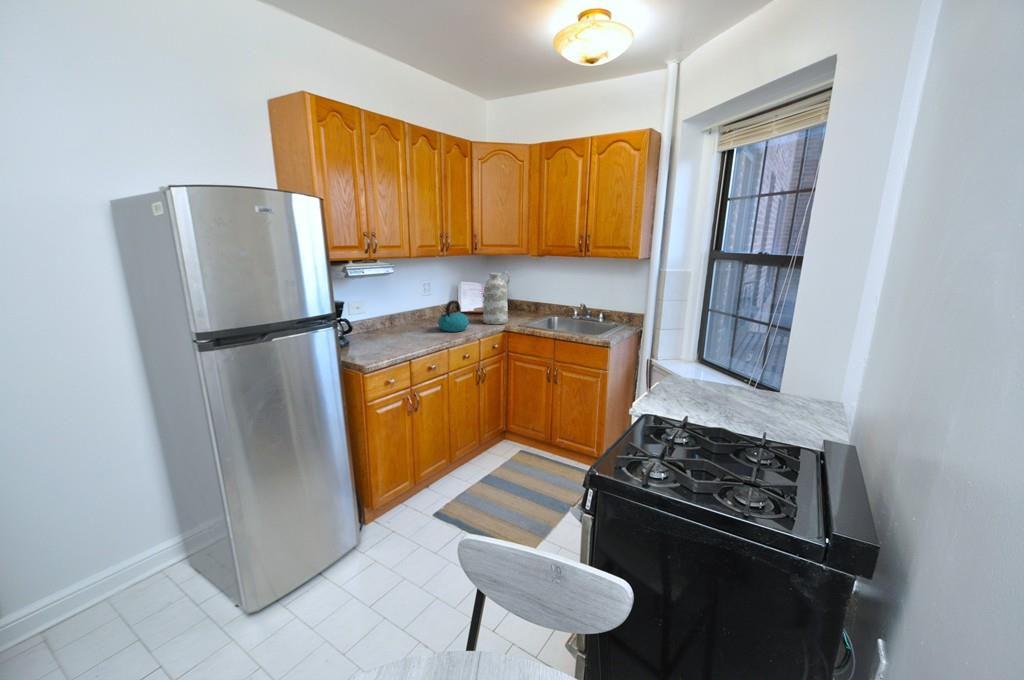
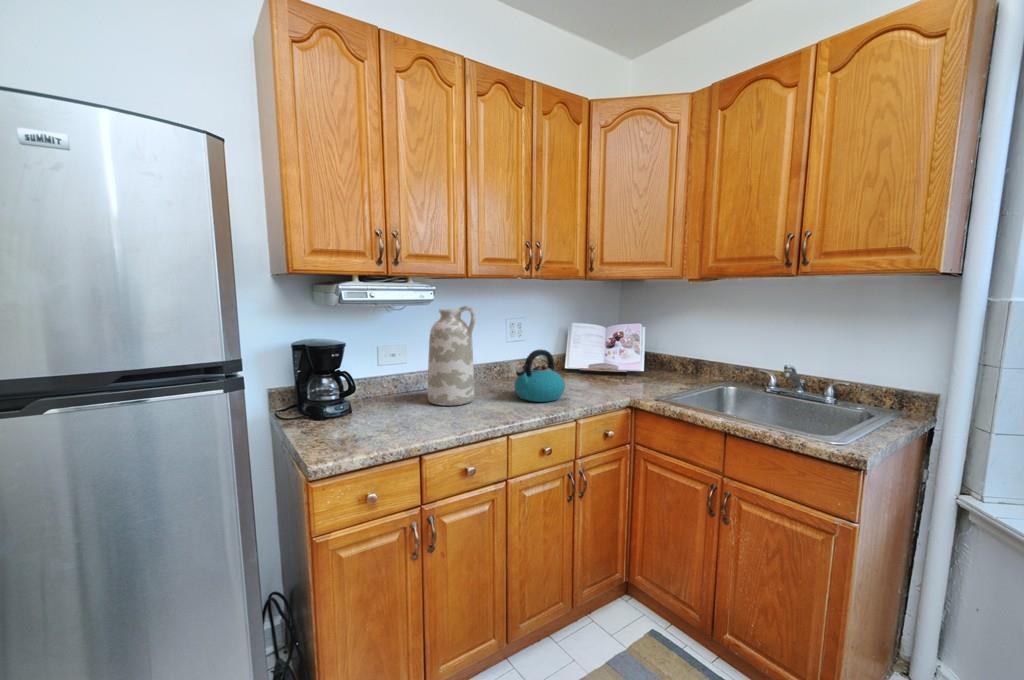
vase: present [483,271,510,324] -> present [428,306,475,405]

